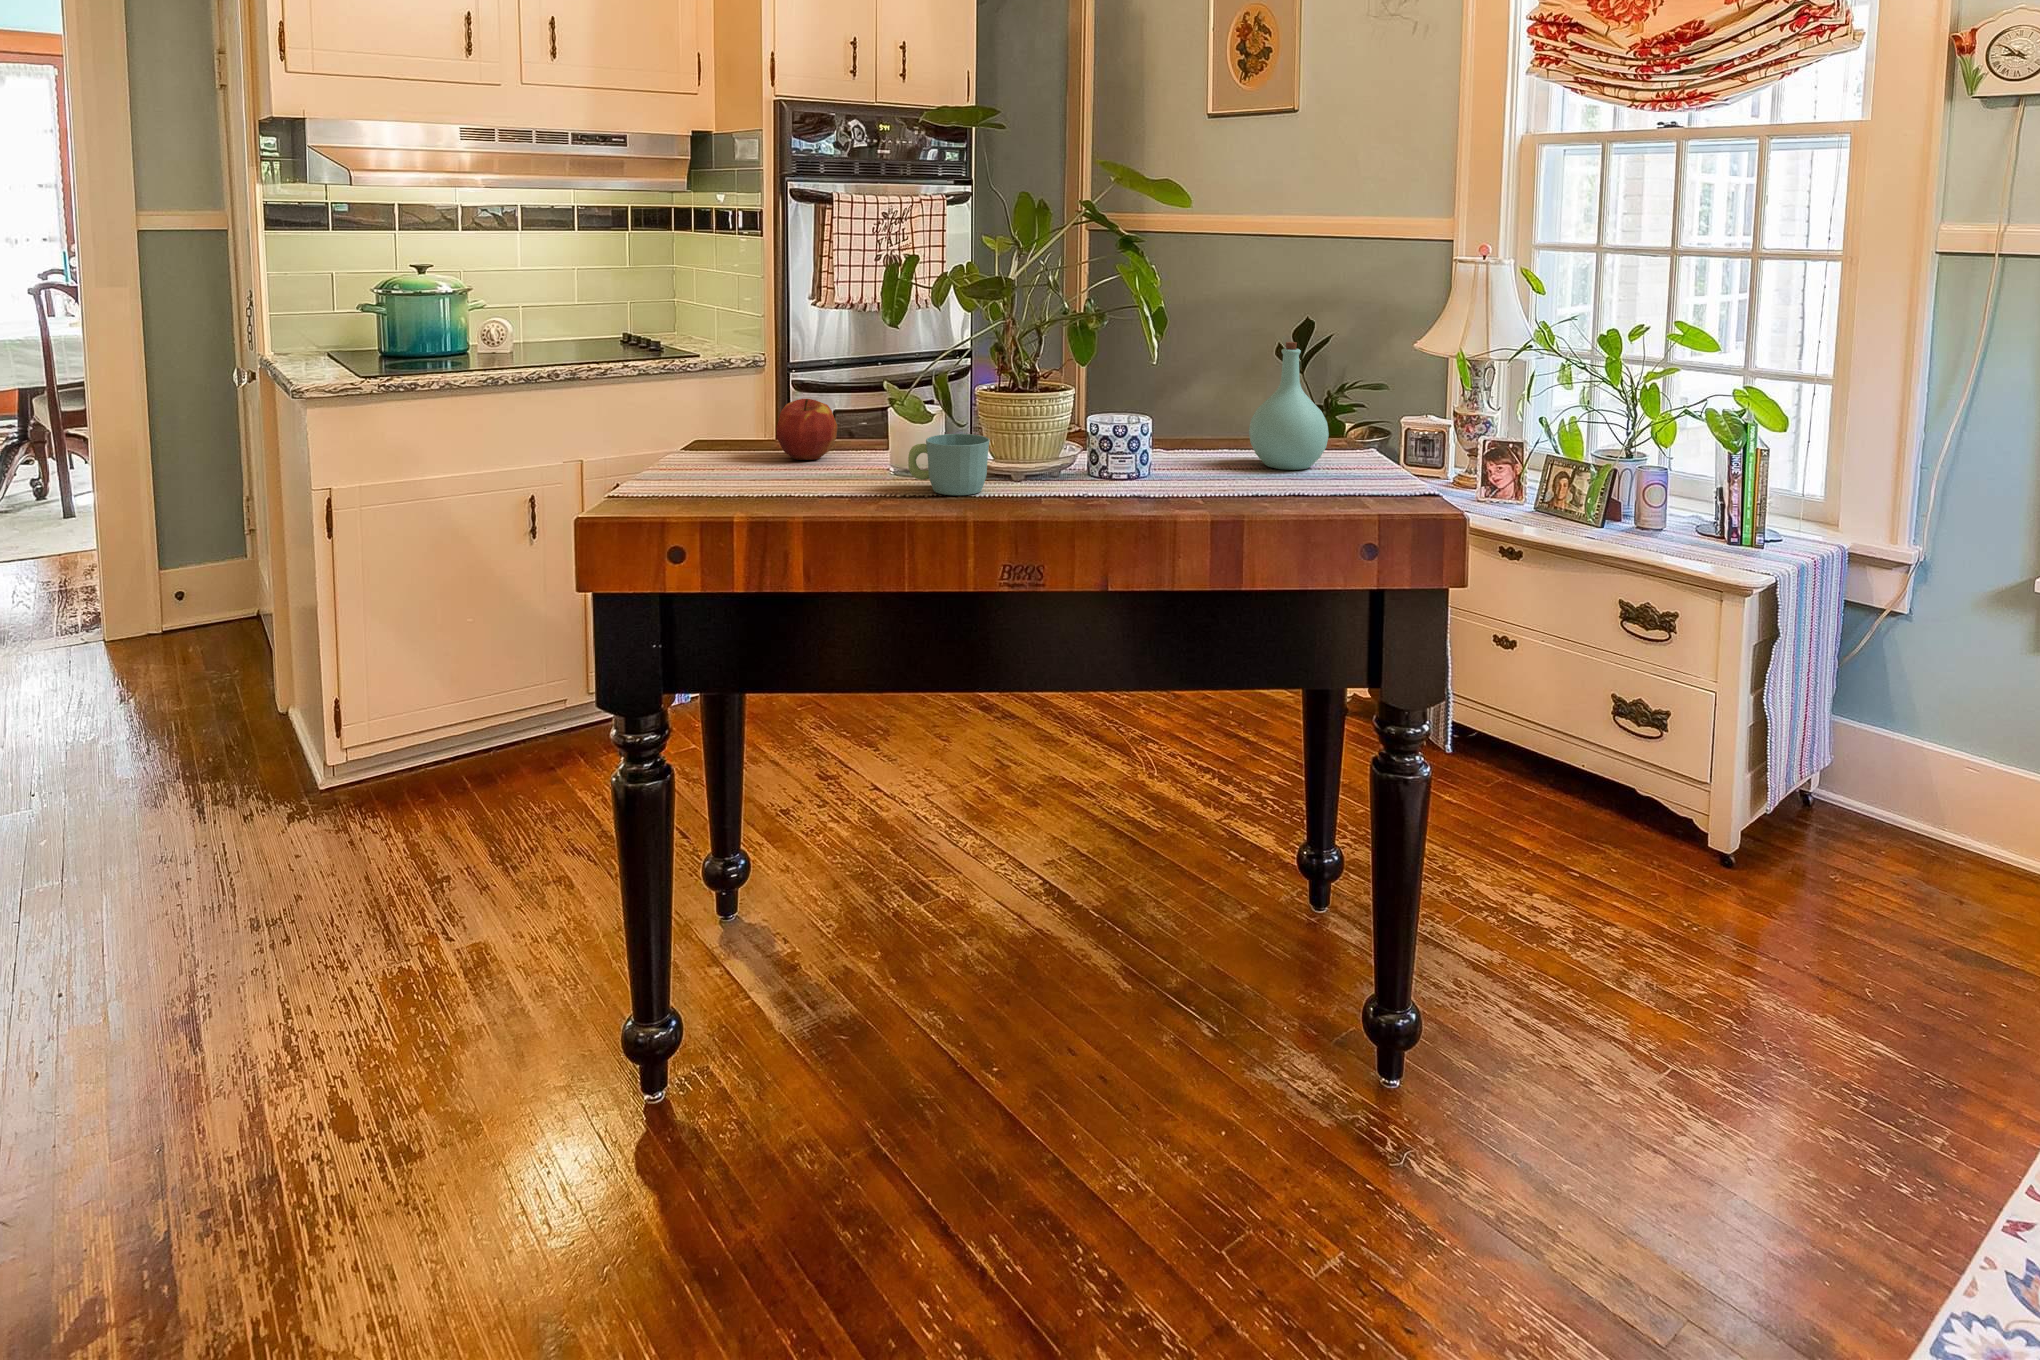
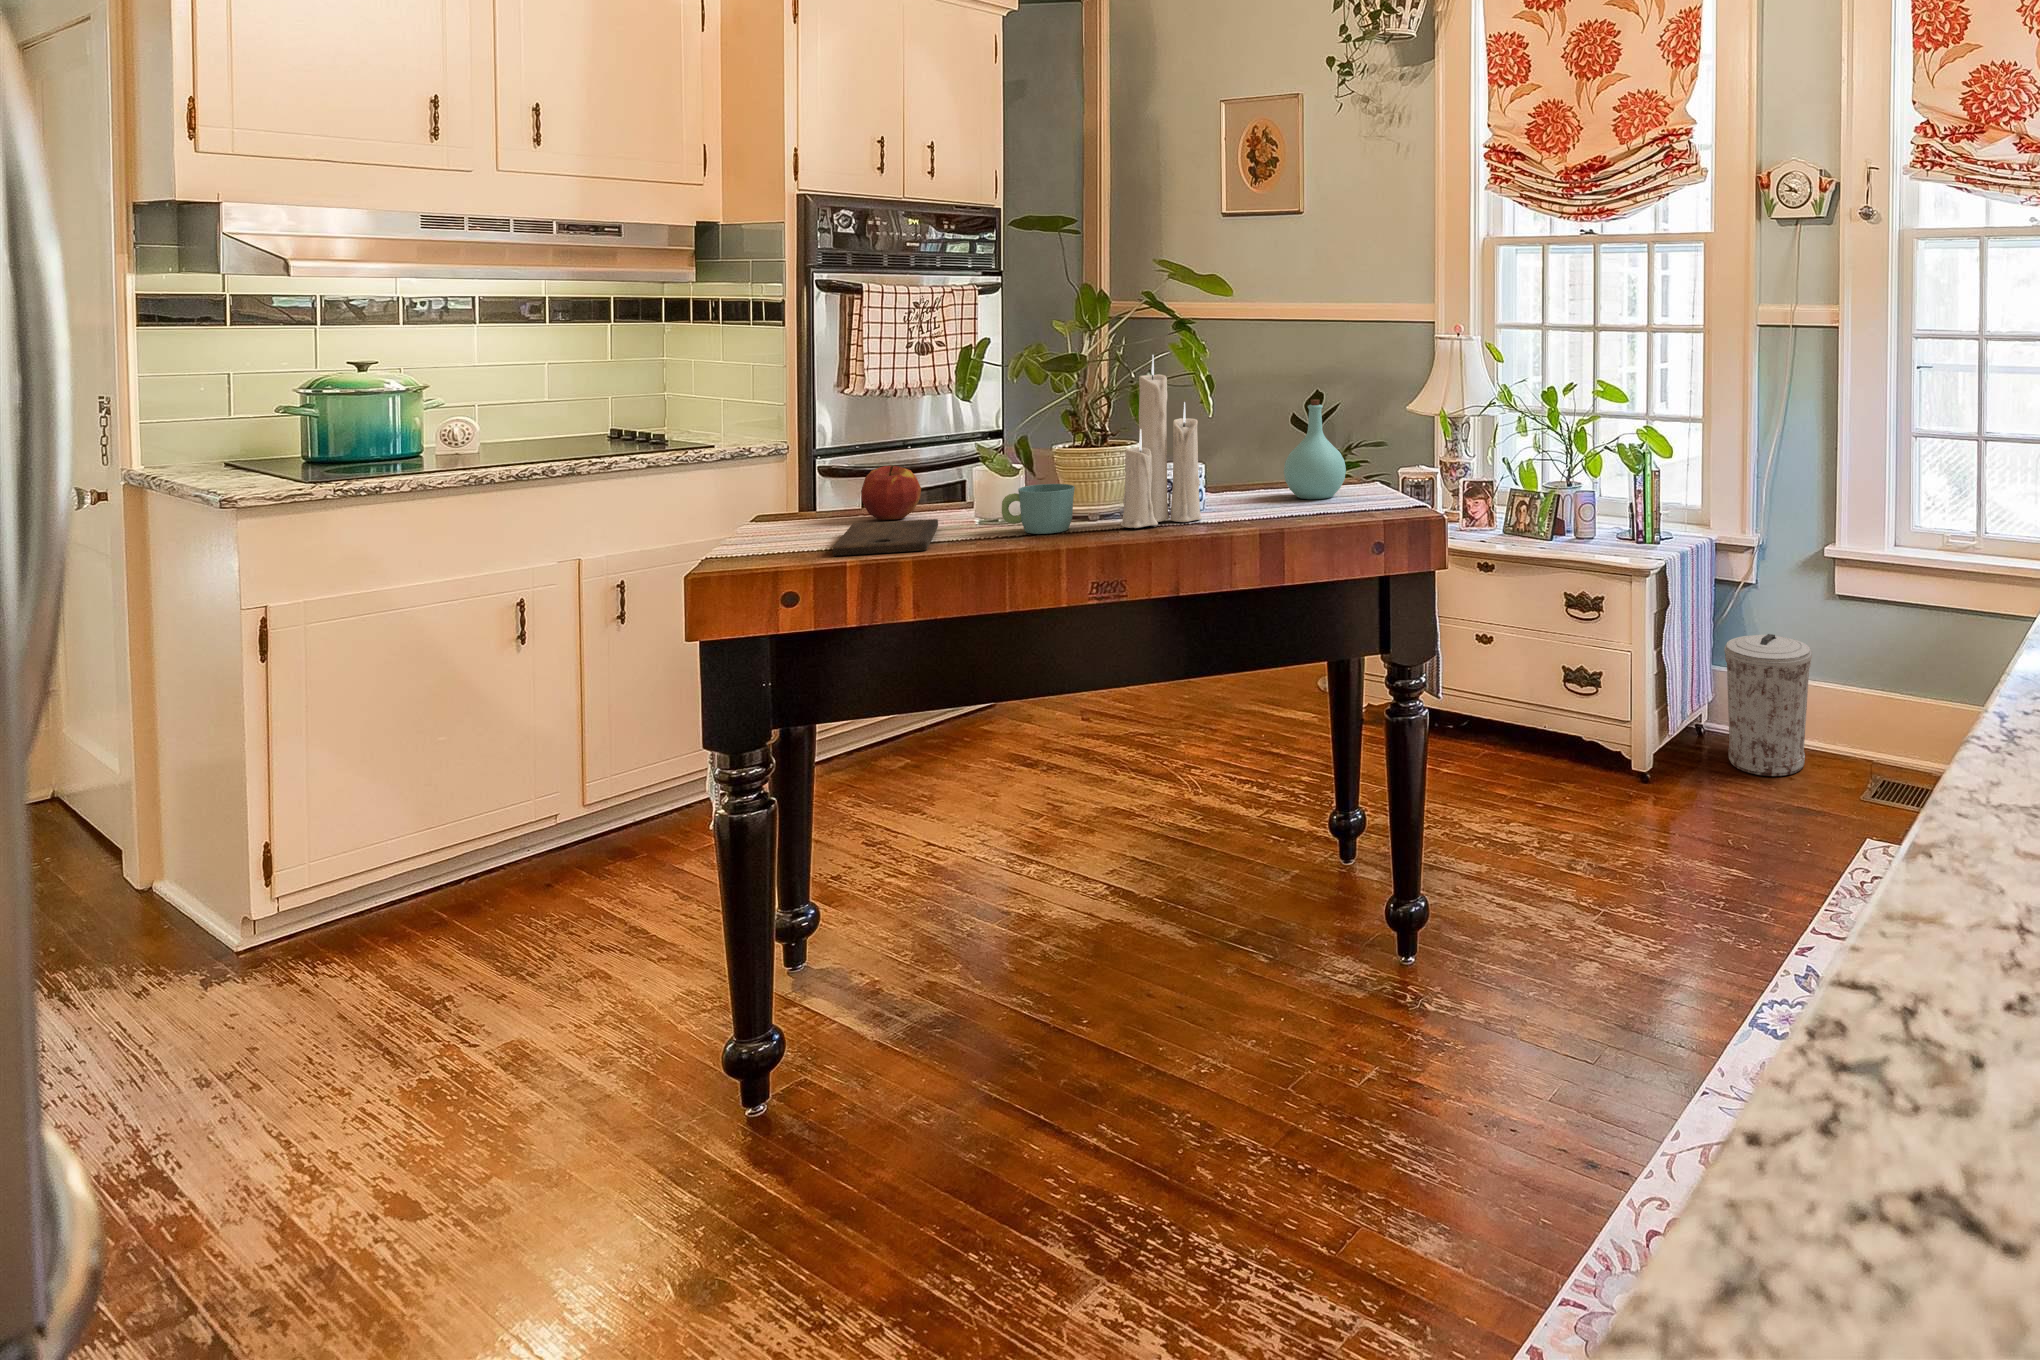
candle: none [1041,270,1140,497] -> present [1120,355,1202,528]
cutting board: none [721,465,845,508] -> present [833,519,938,556]
trash can: none [1859,690,2012,899] -> present [1724,634,1812,776]

